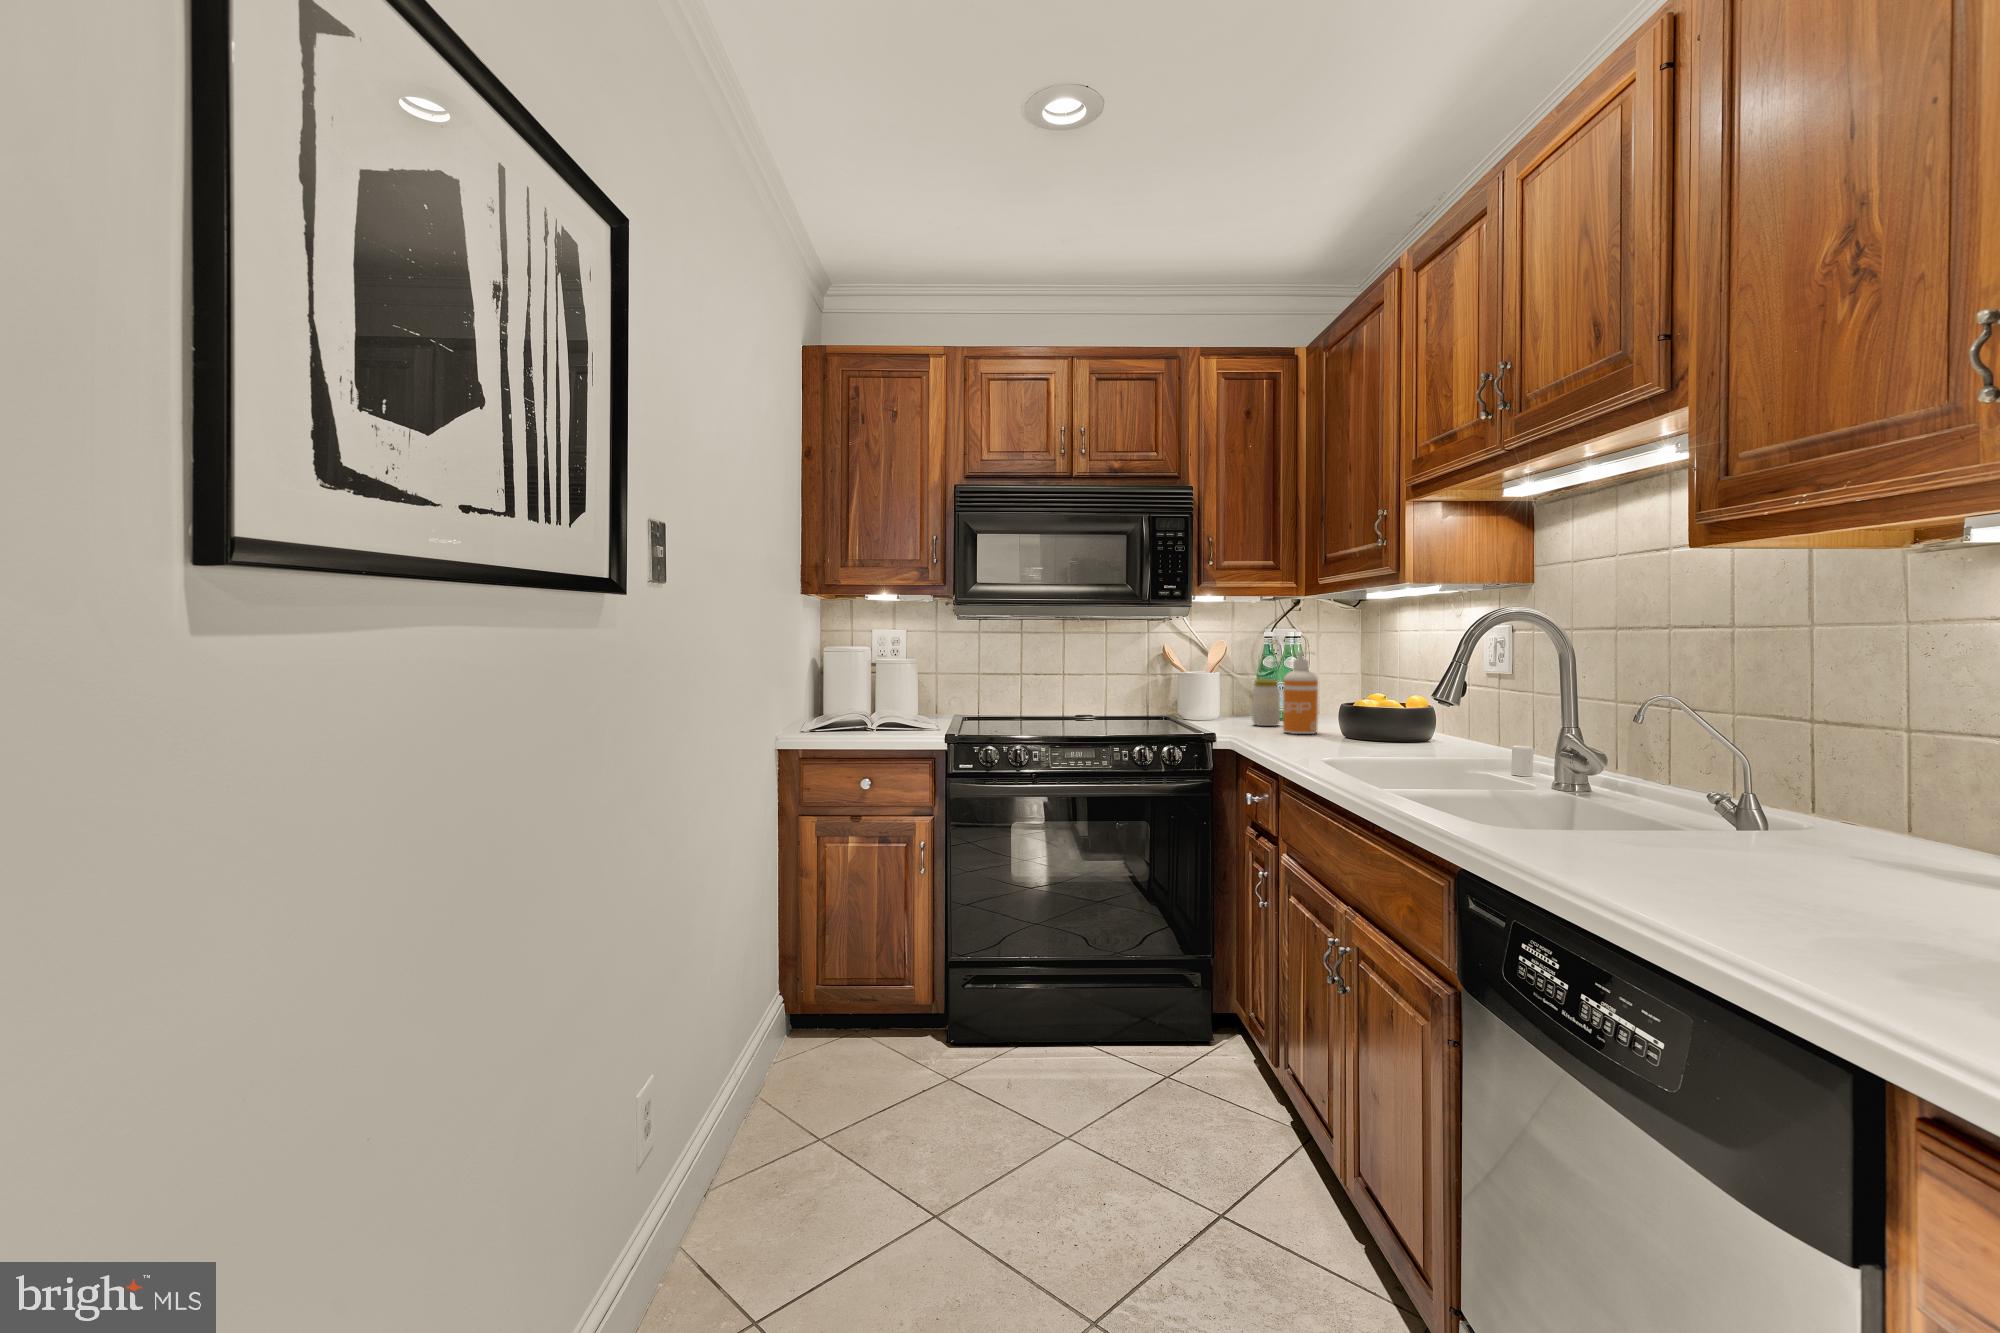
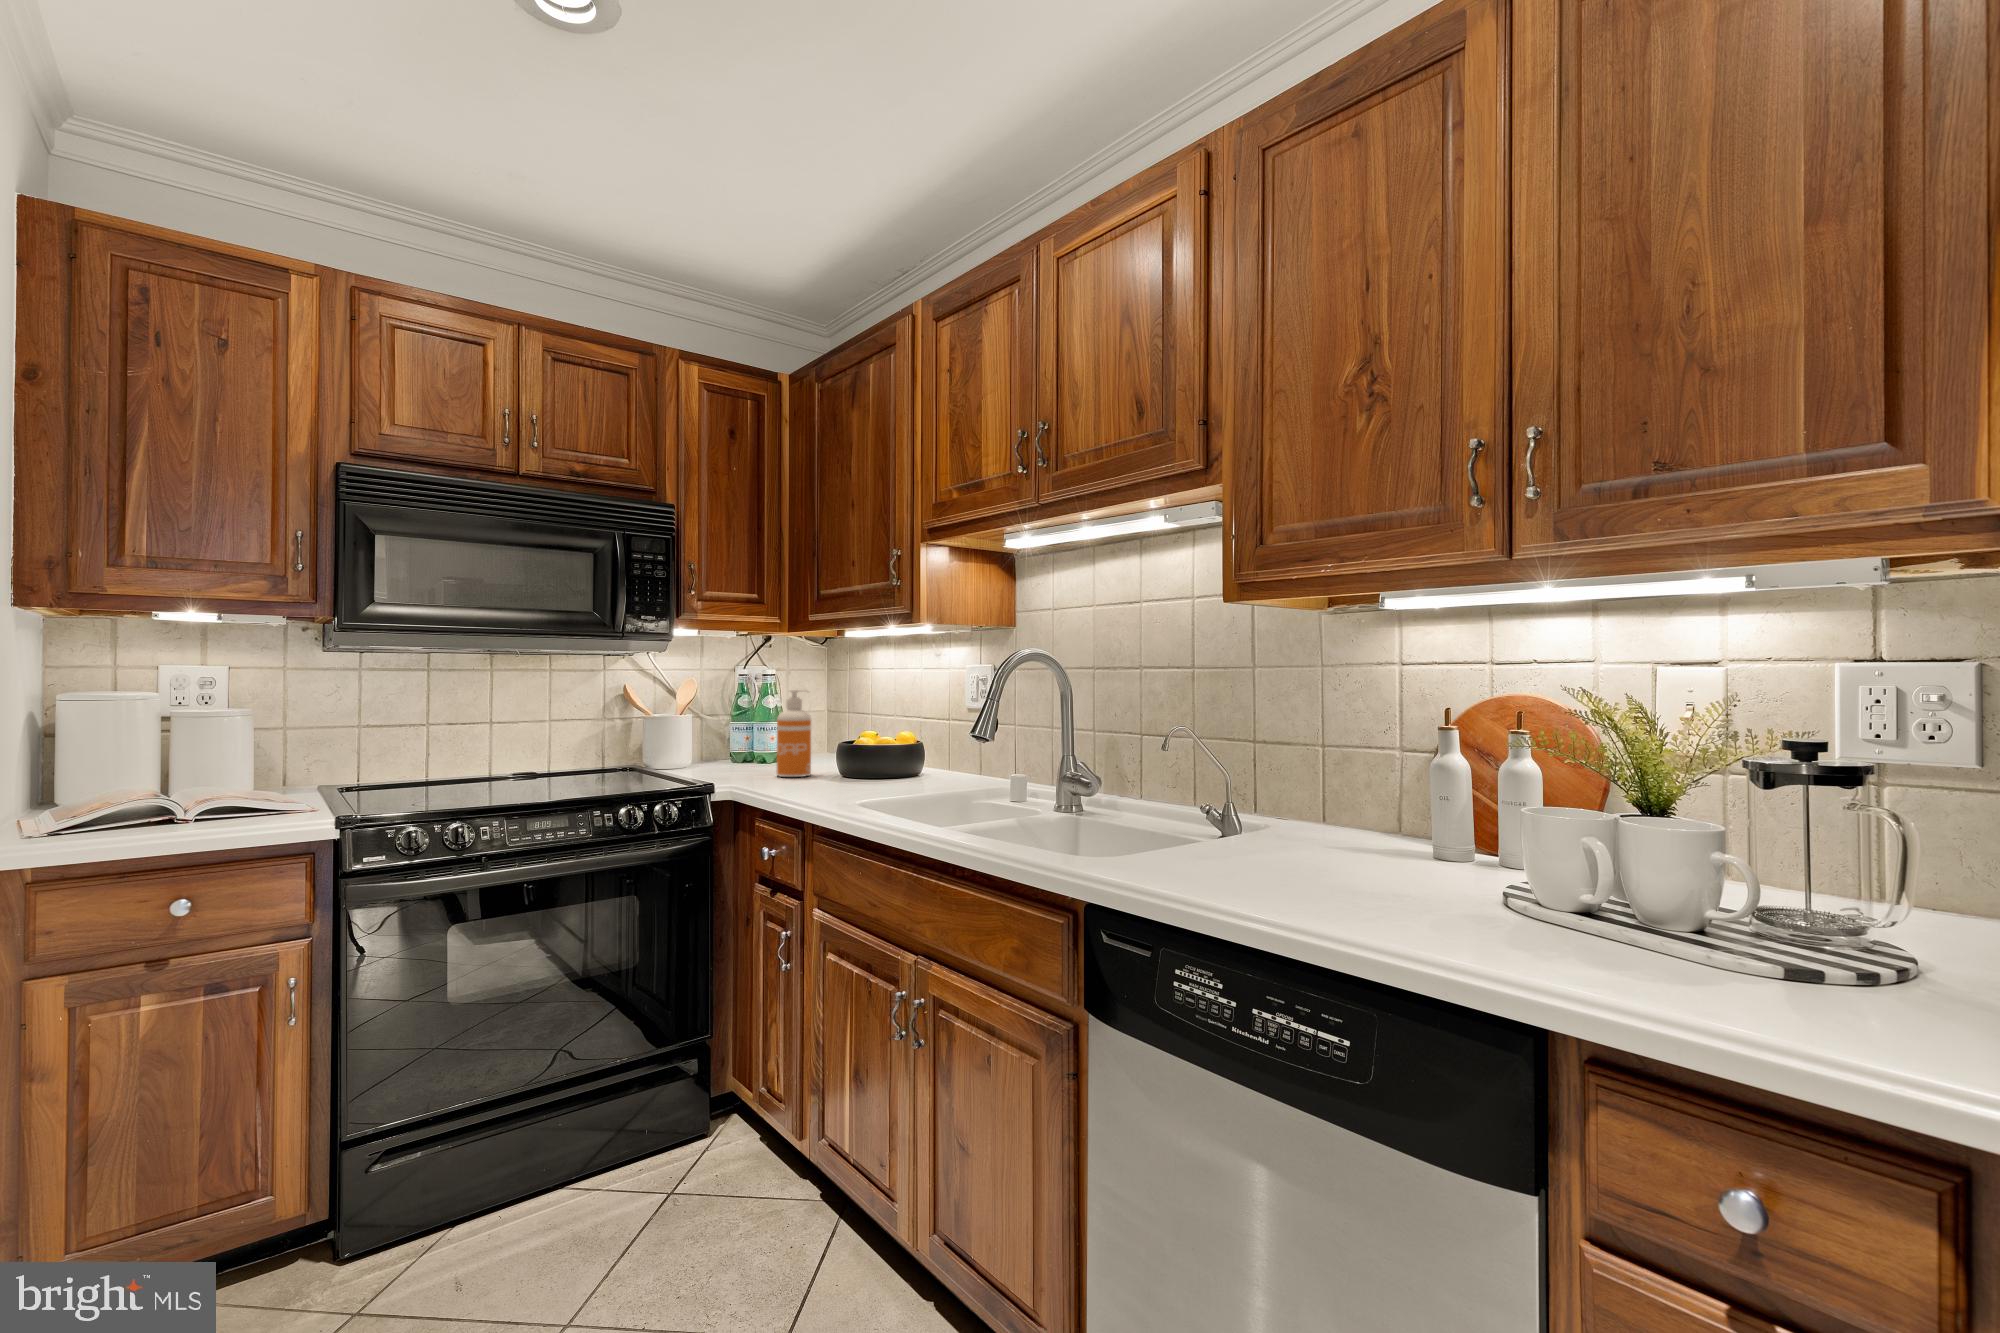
jar: present [1252,679,1280,726] -> none [734,720,764,770]

